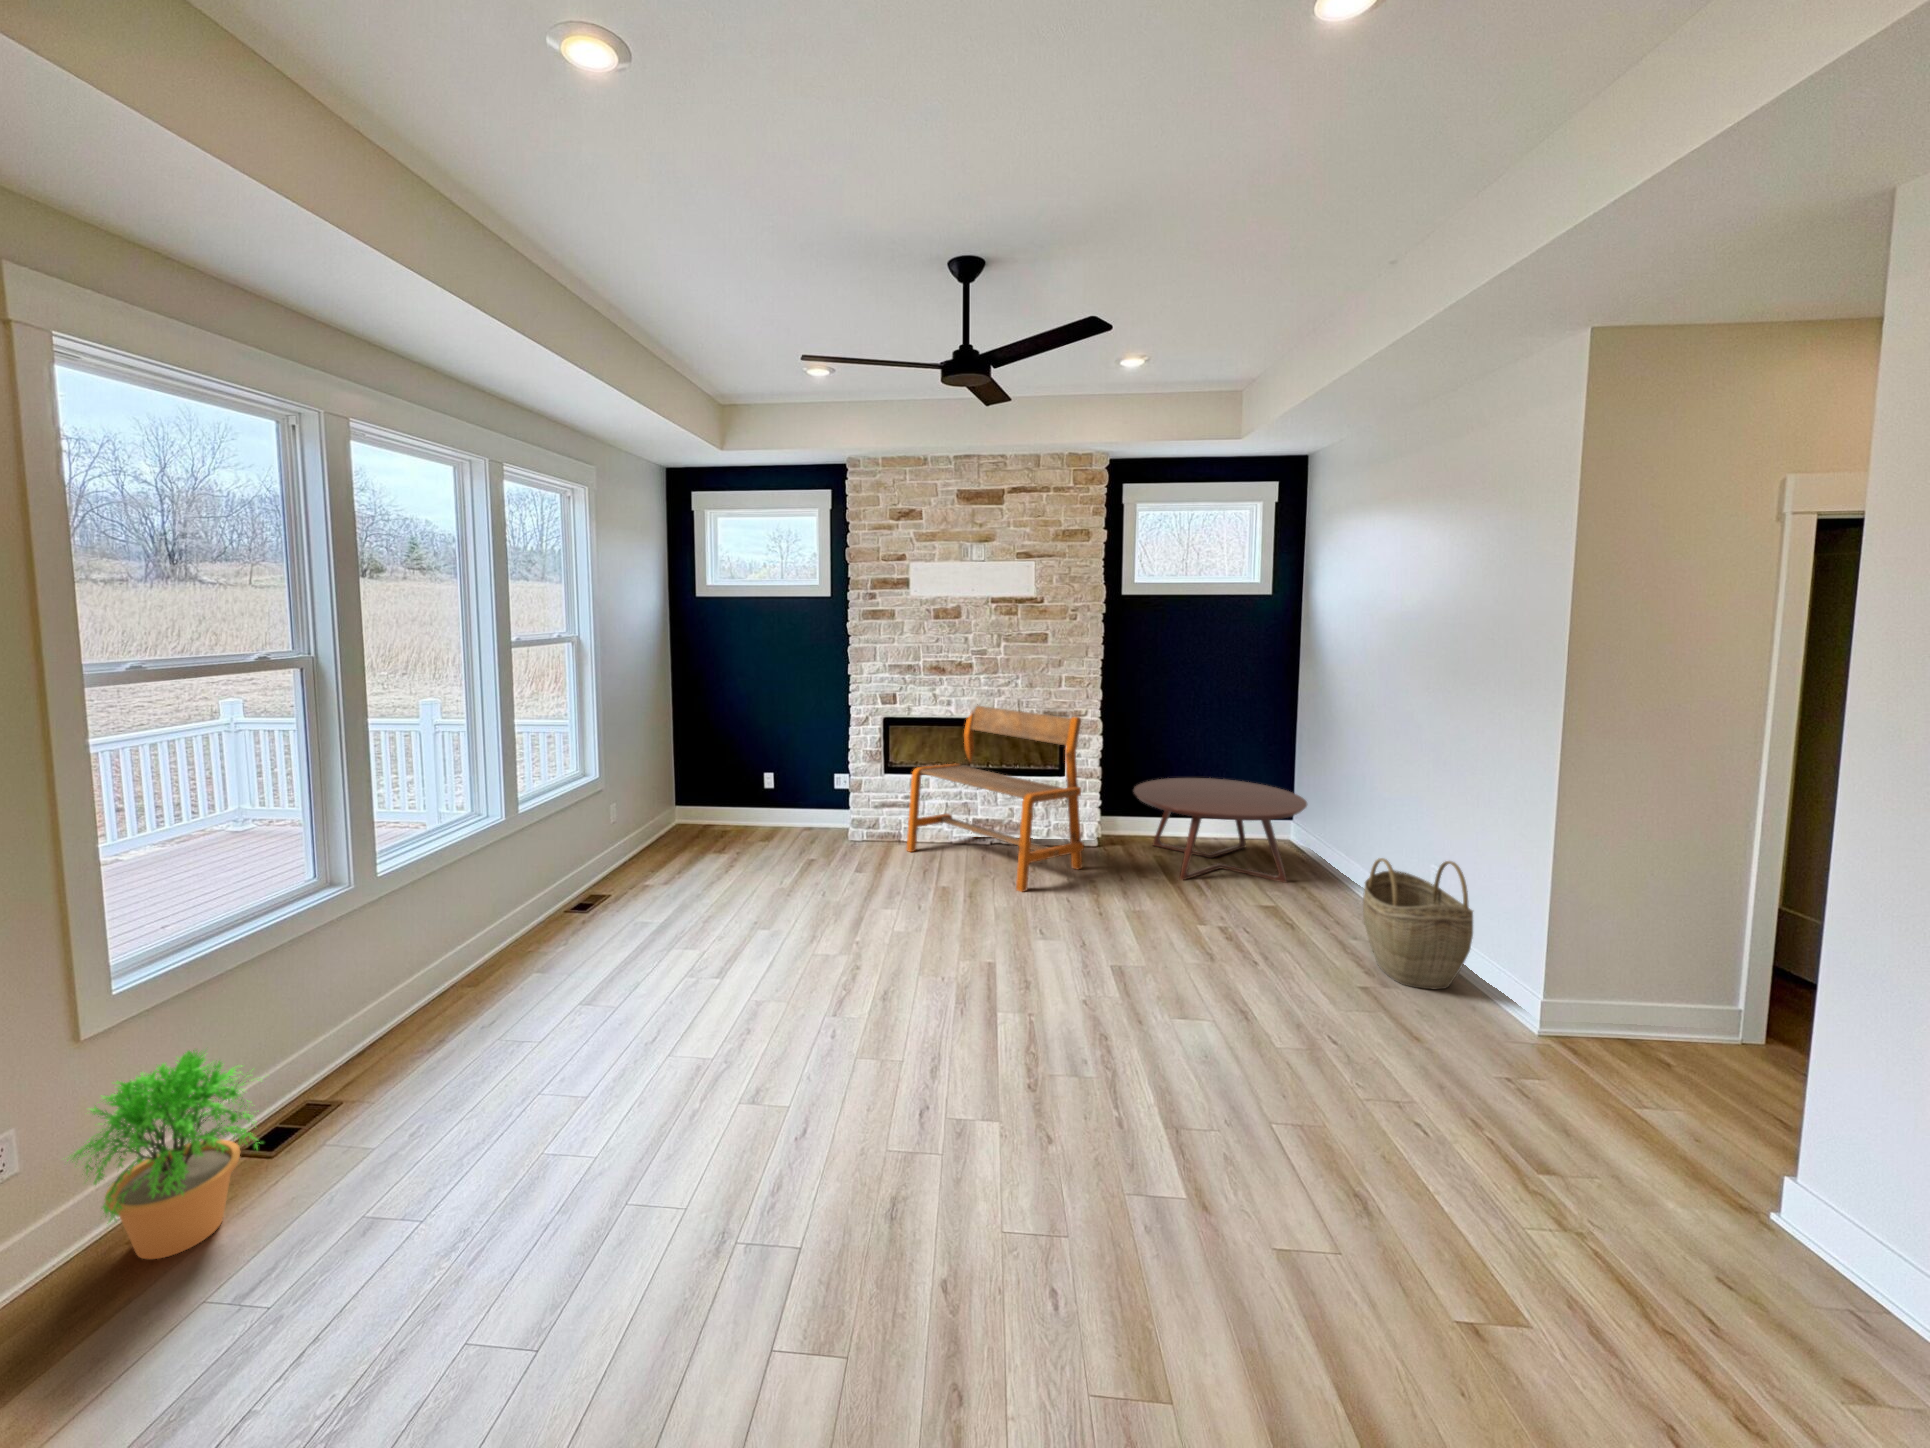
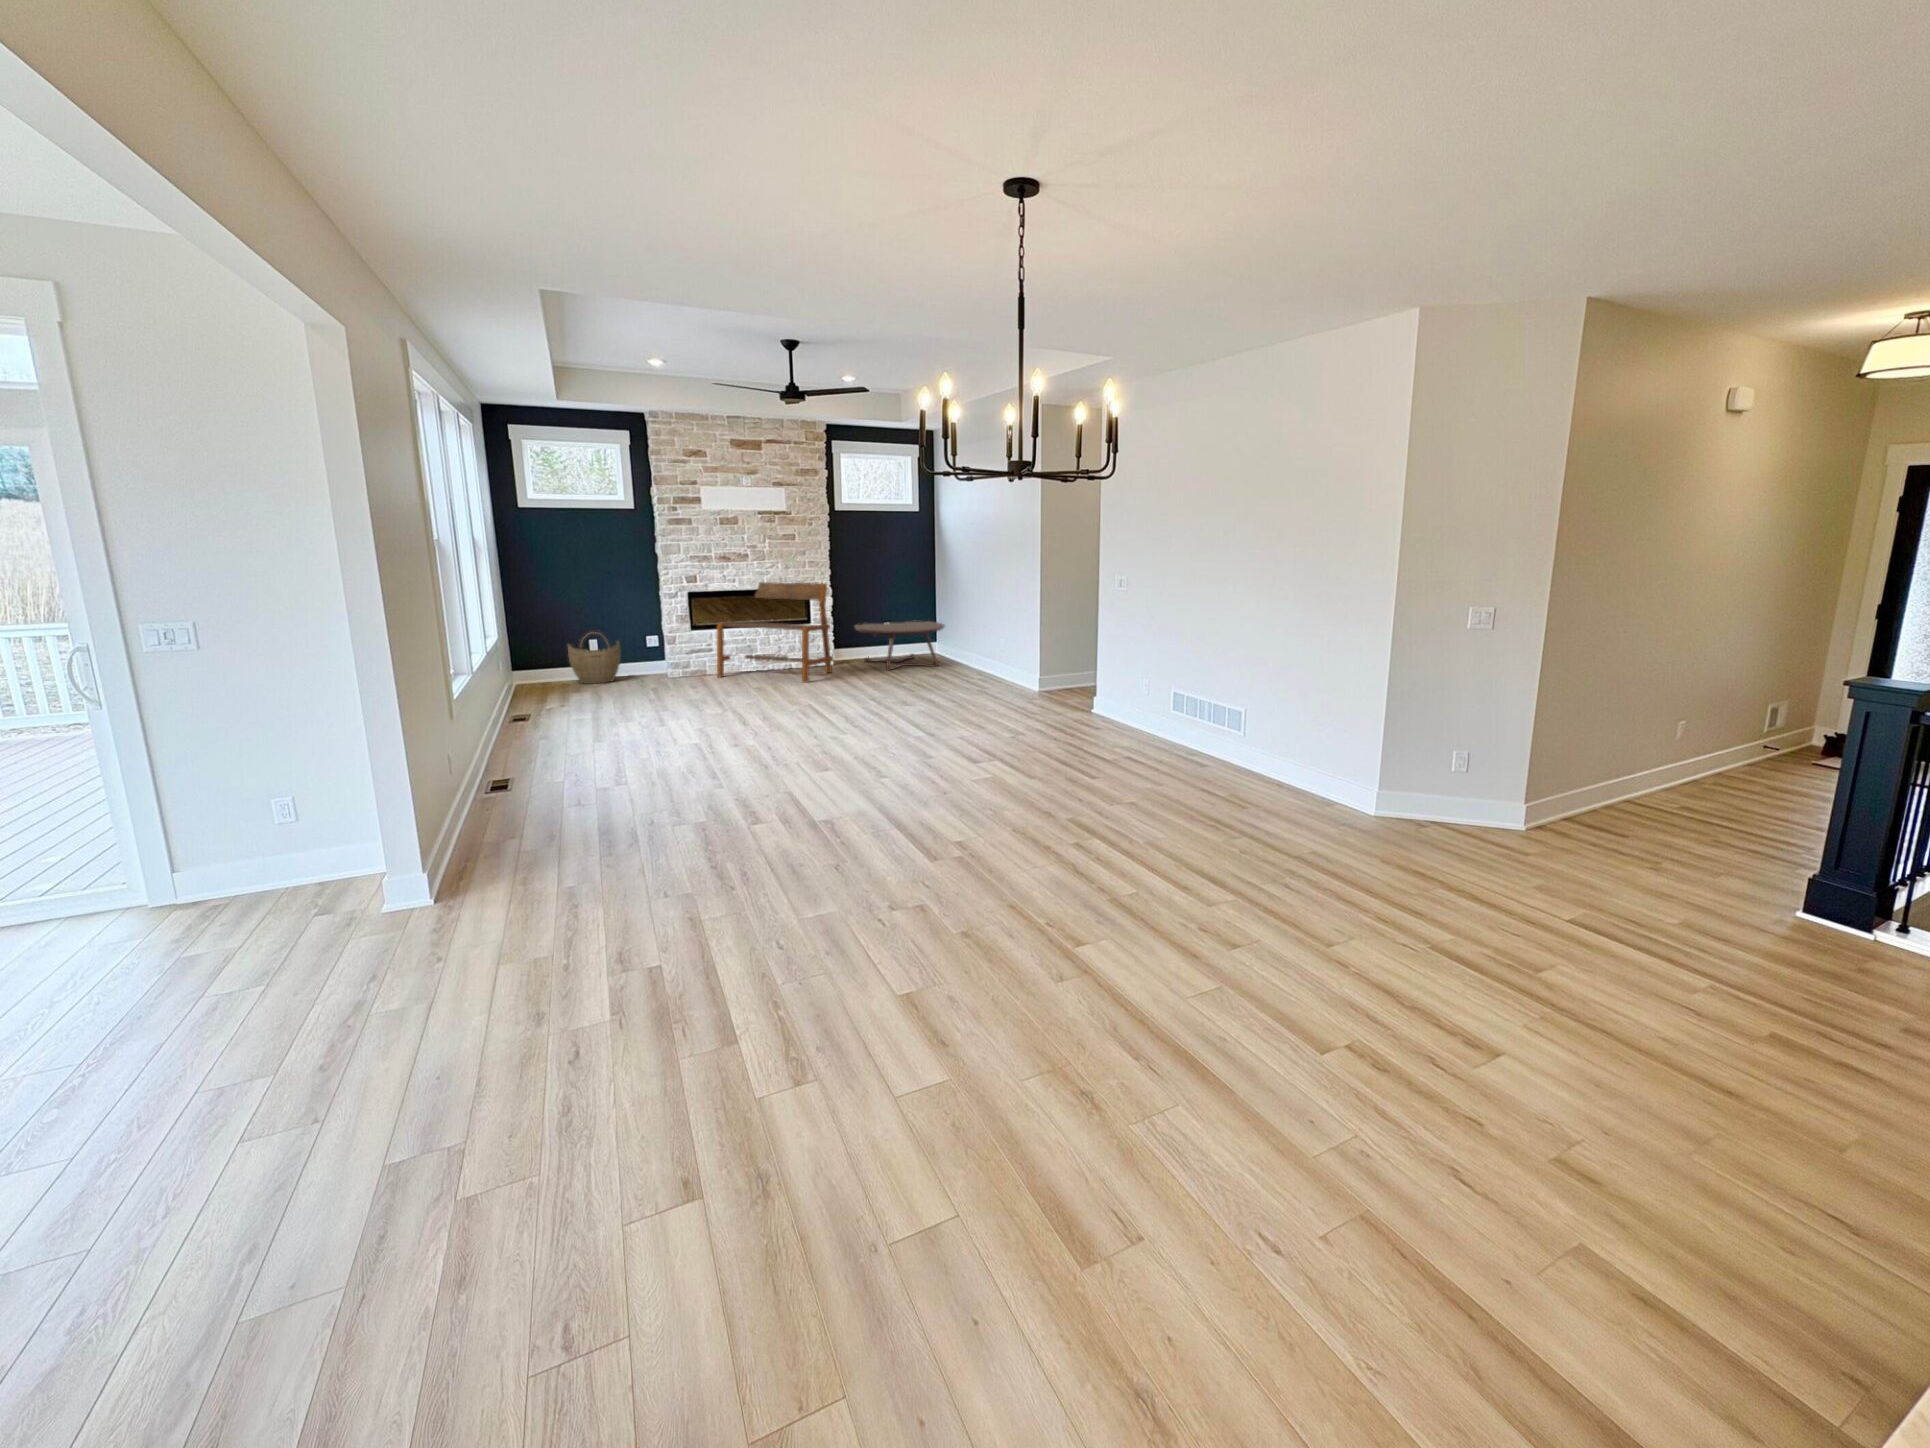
woven basket: present [1363,858,1473,989] -> present [568,633,621,684]
potted plant: present [67,1050,258,1259] -> none [491,713,565,799]

